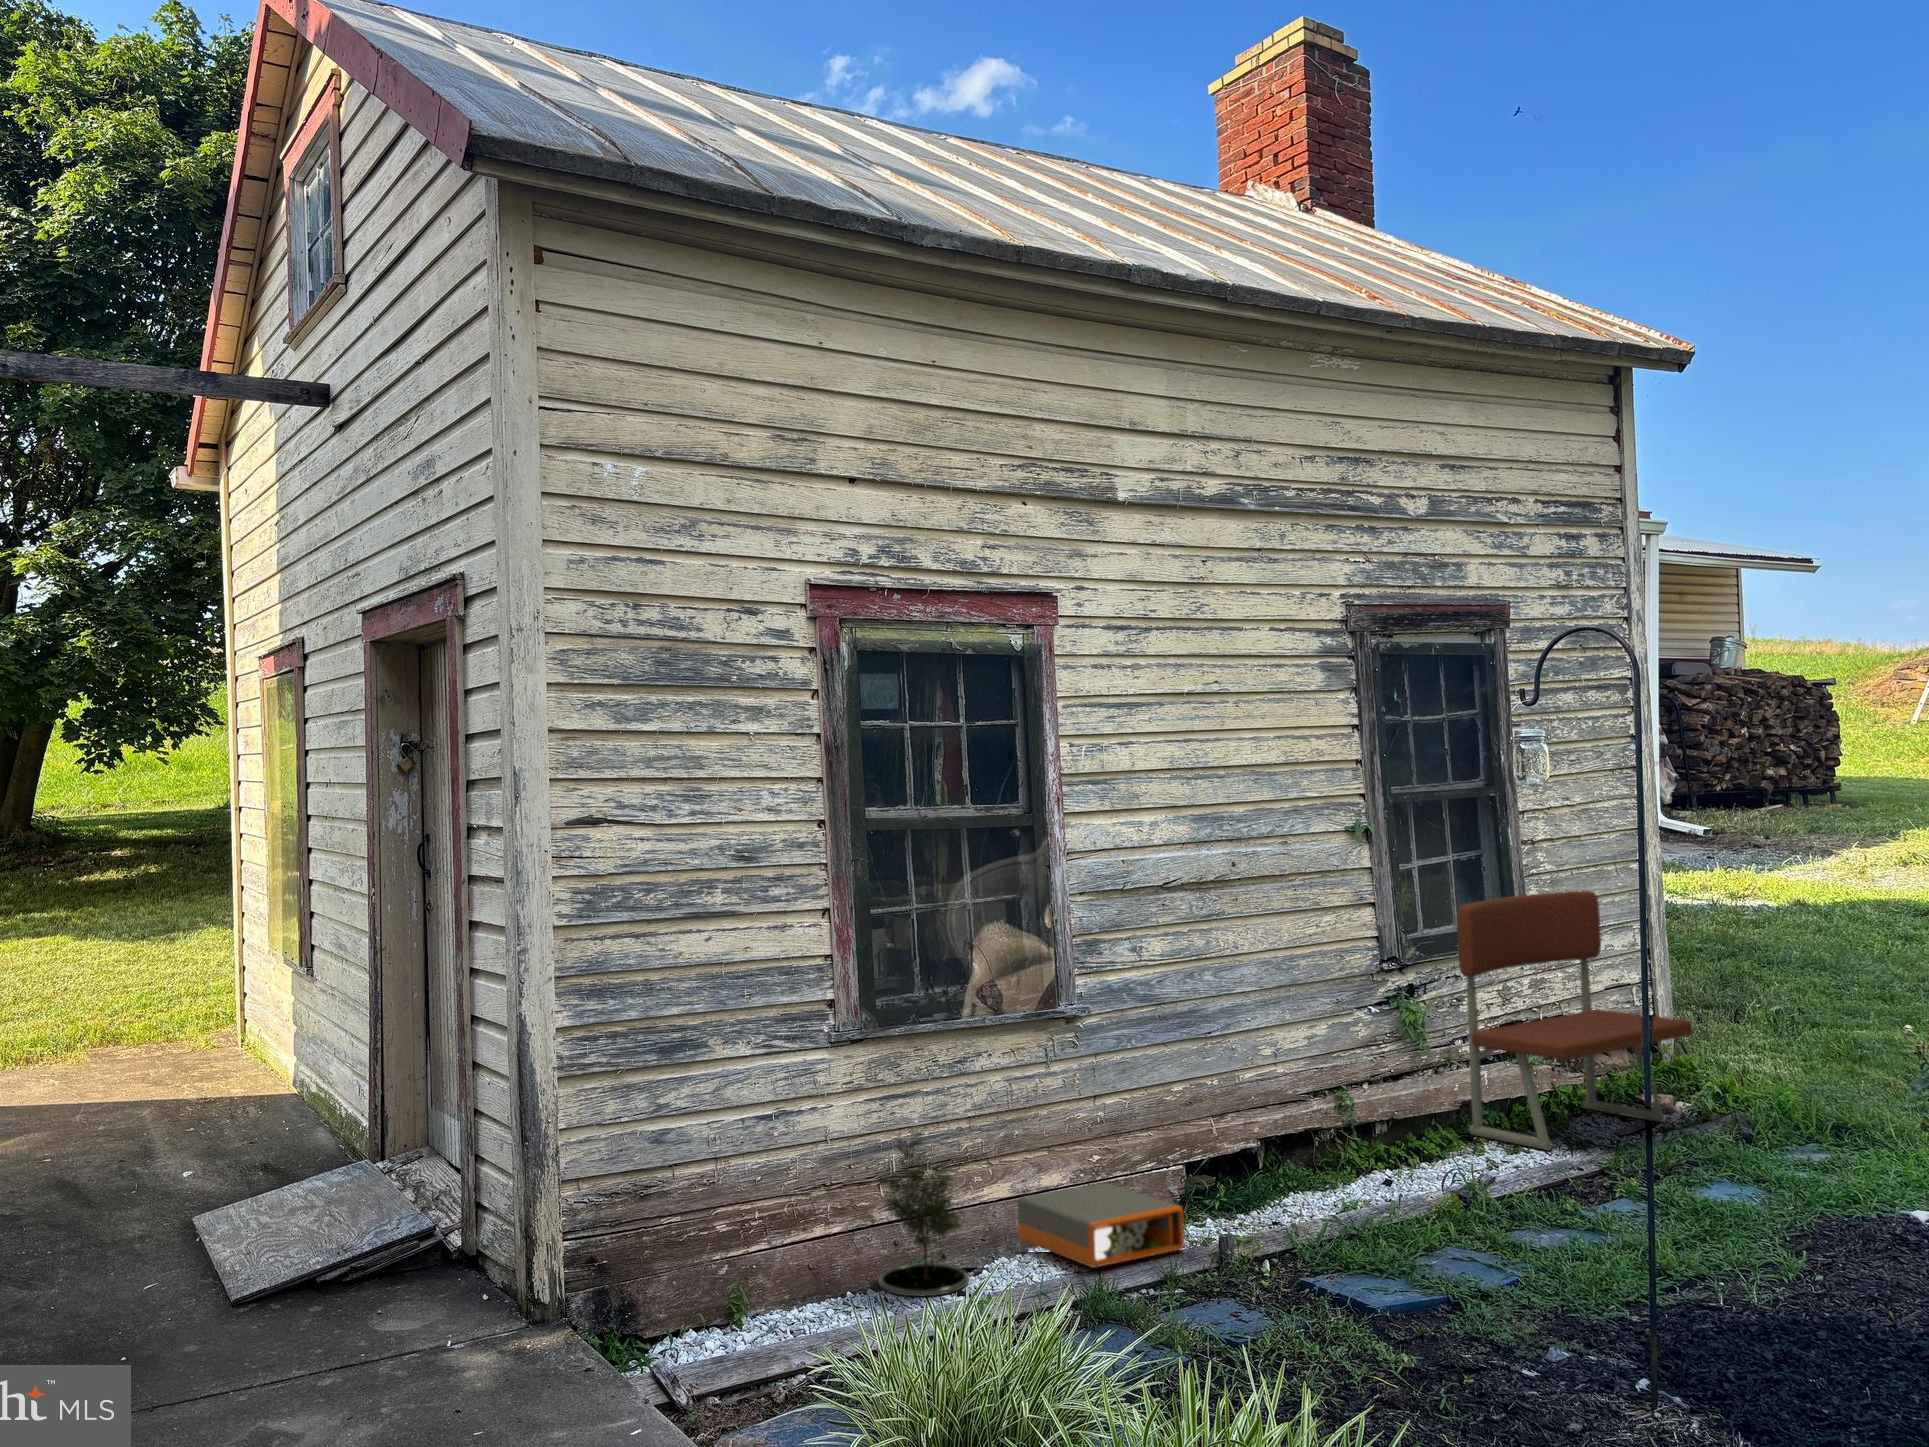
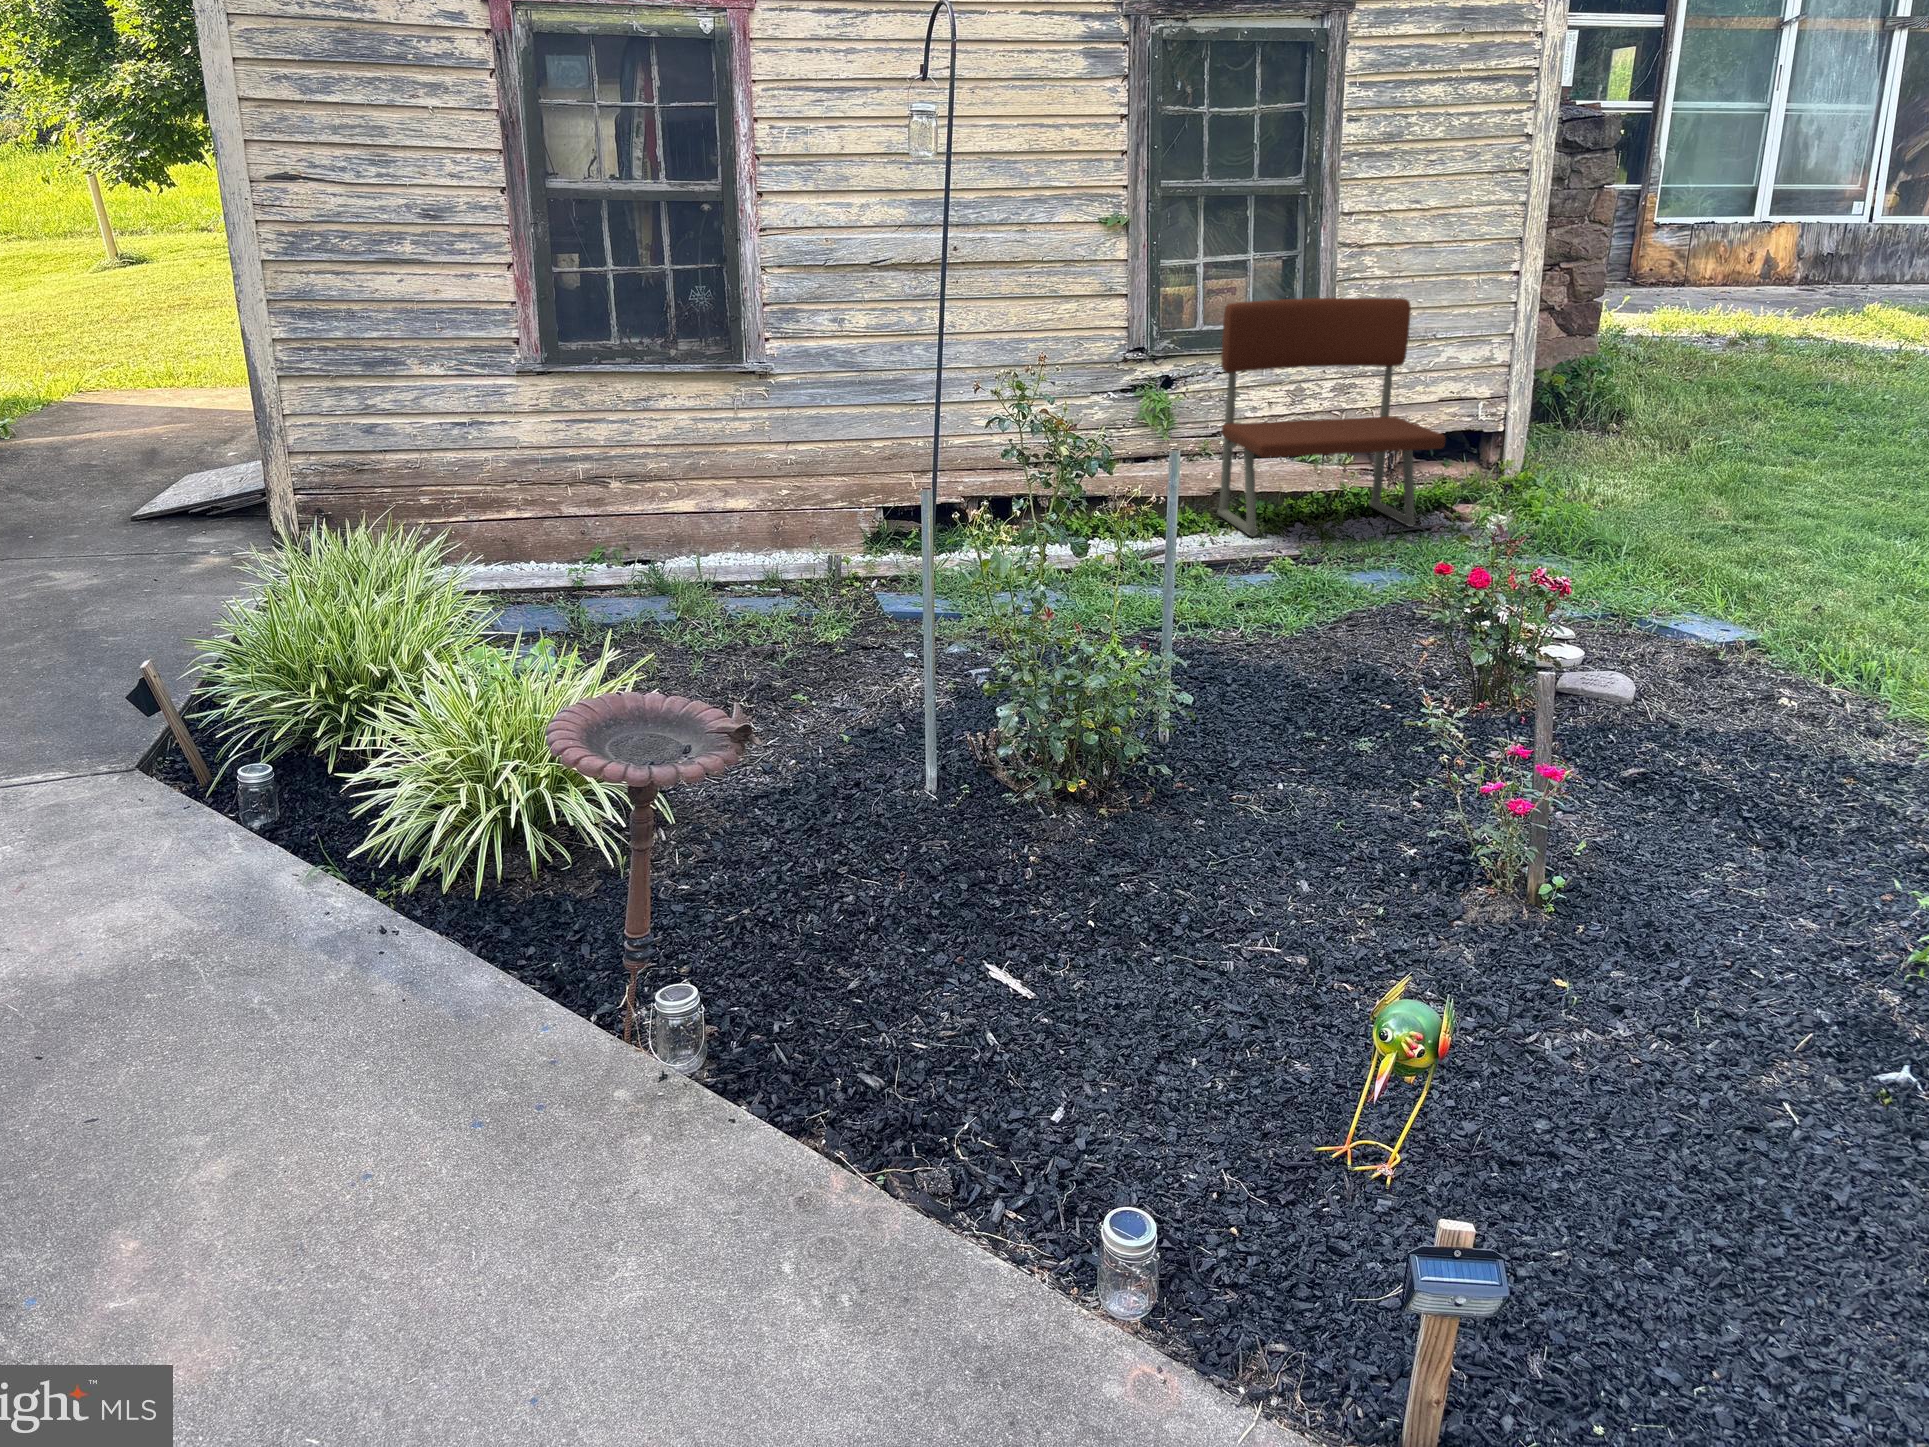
potted tree: present [877,1123,969,1297] -> none [536,442,620,576]
storage box: present [1017,1183,1184,1268] -> none [699,512,799,573]

